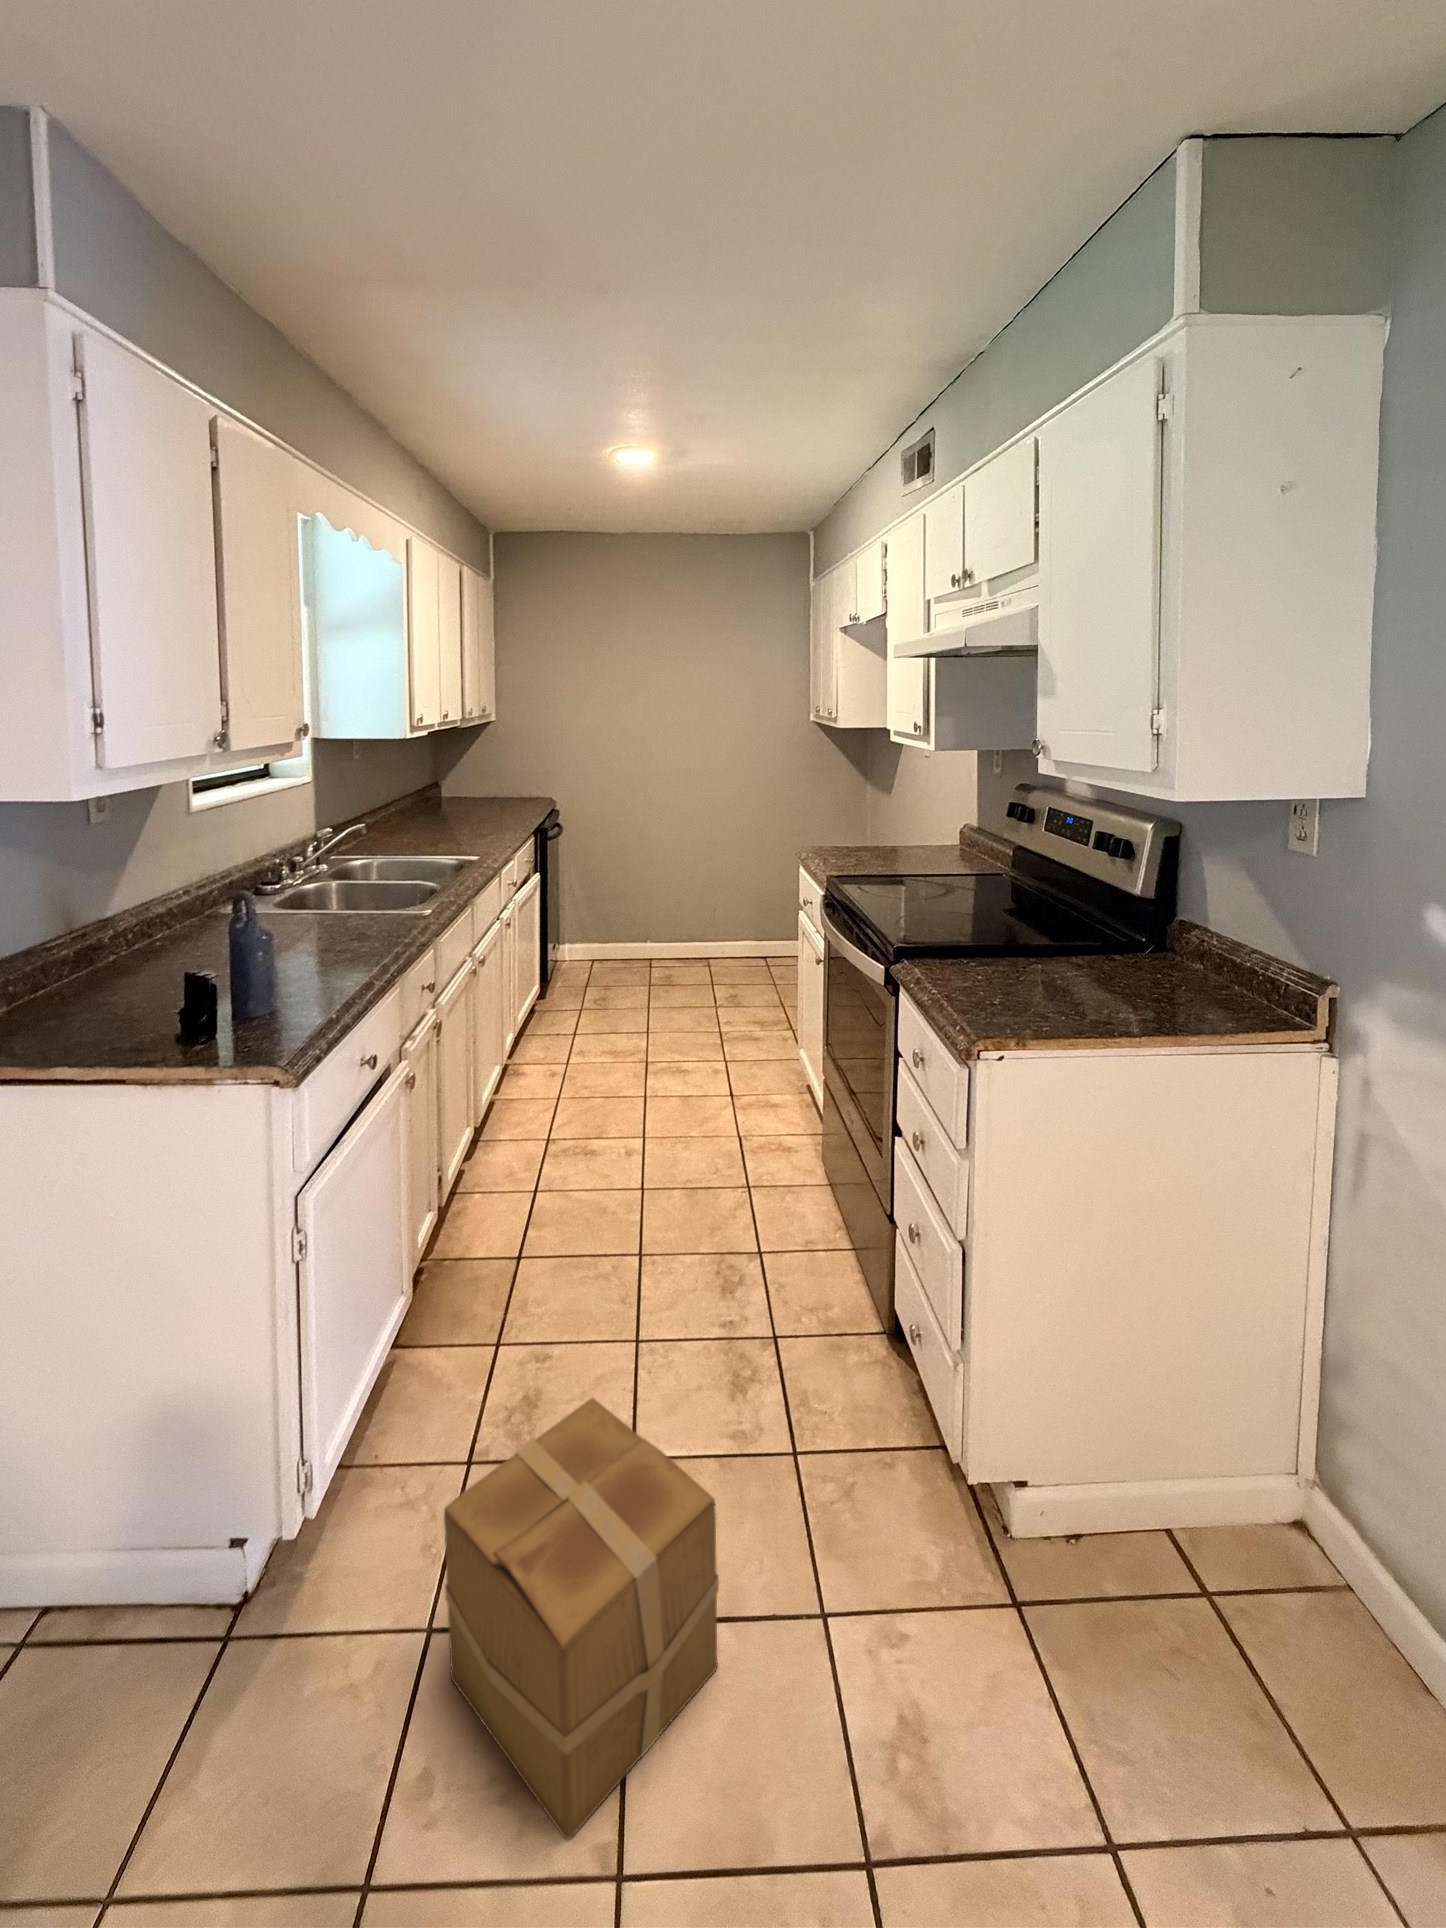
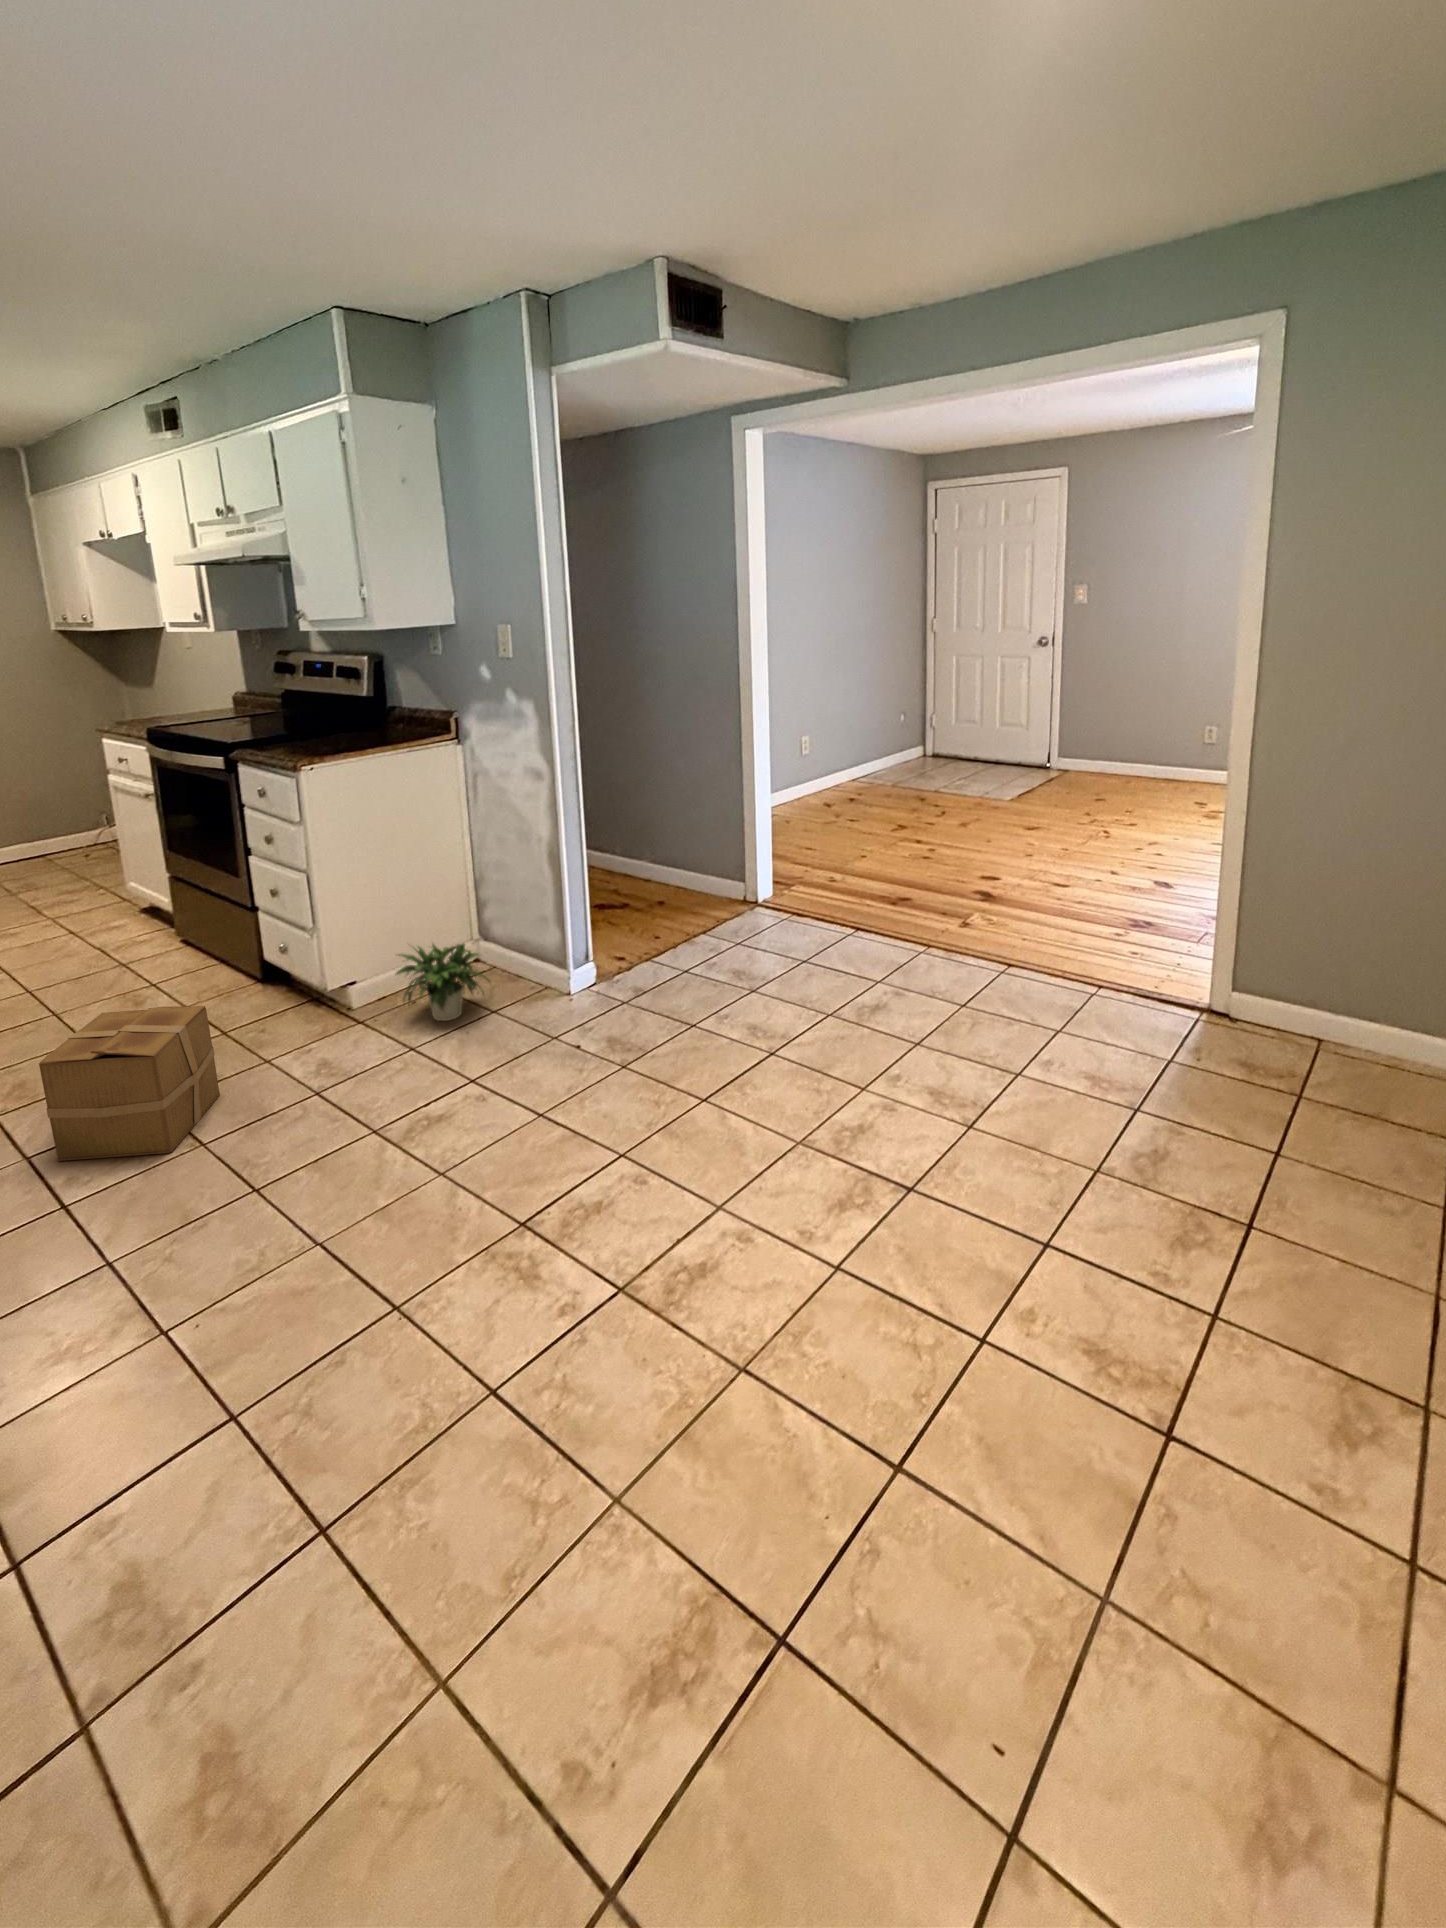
potted plant: none [1043,1501,1354,1786] -> present [396,942,490,1021]

